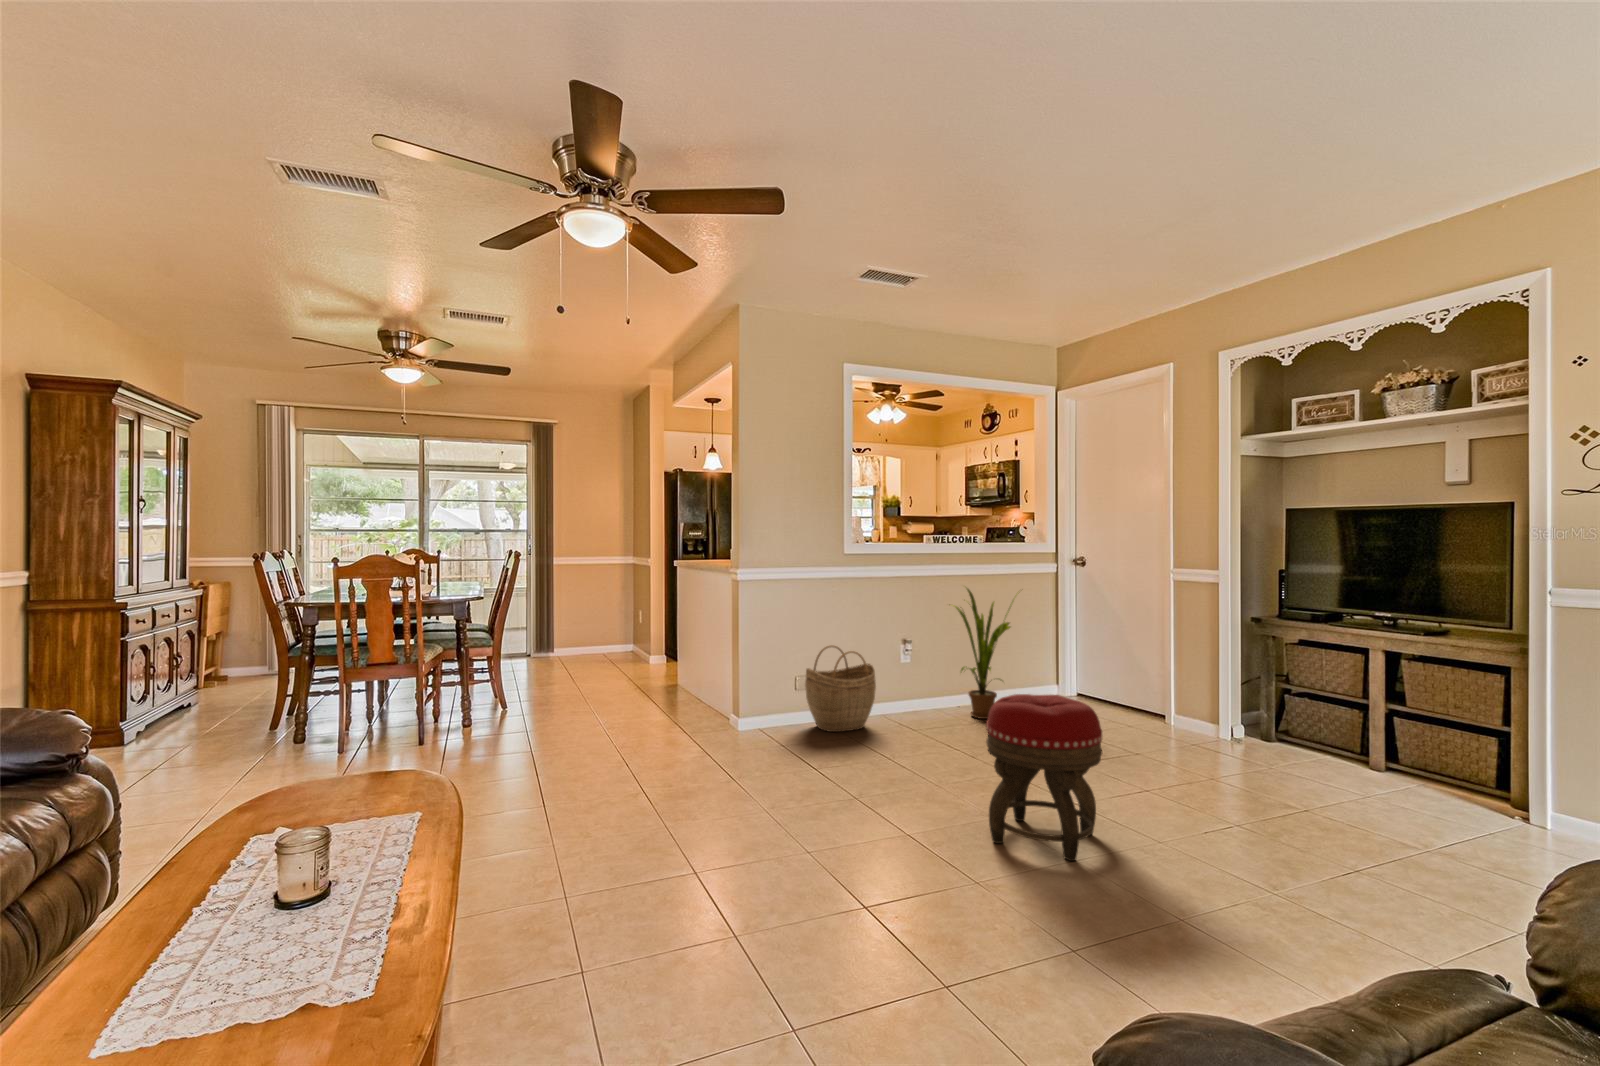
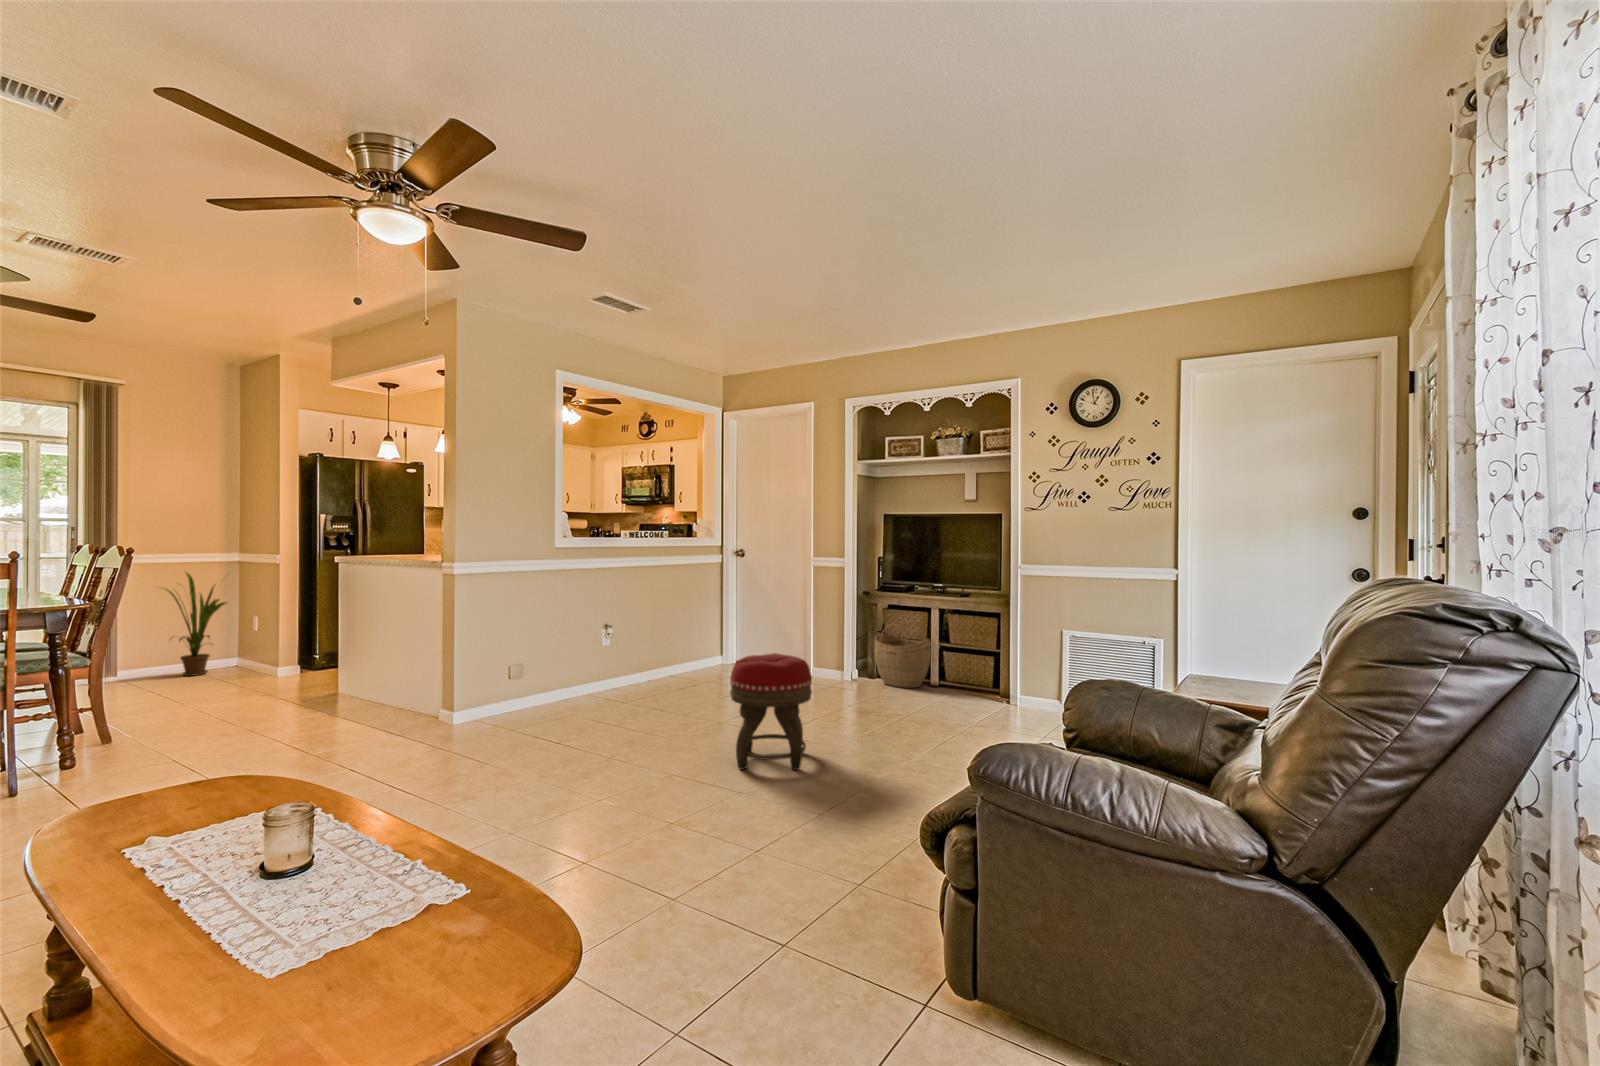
house plant: present [955,588,1014,719] -> present [161,573,227,676]
woven basket: present [805,645,876,732] -> present [875,620,931,688]

